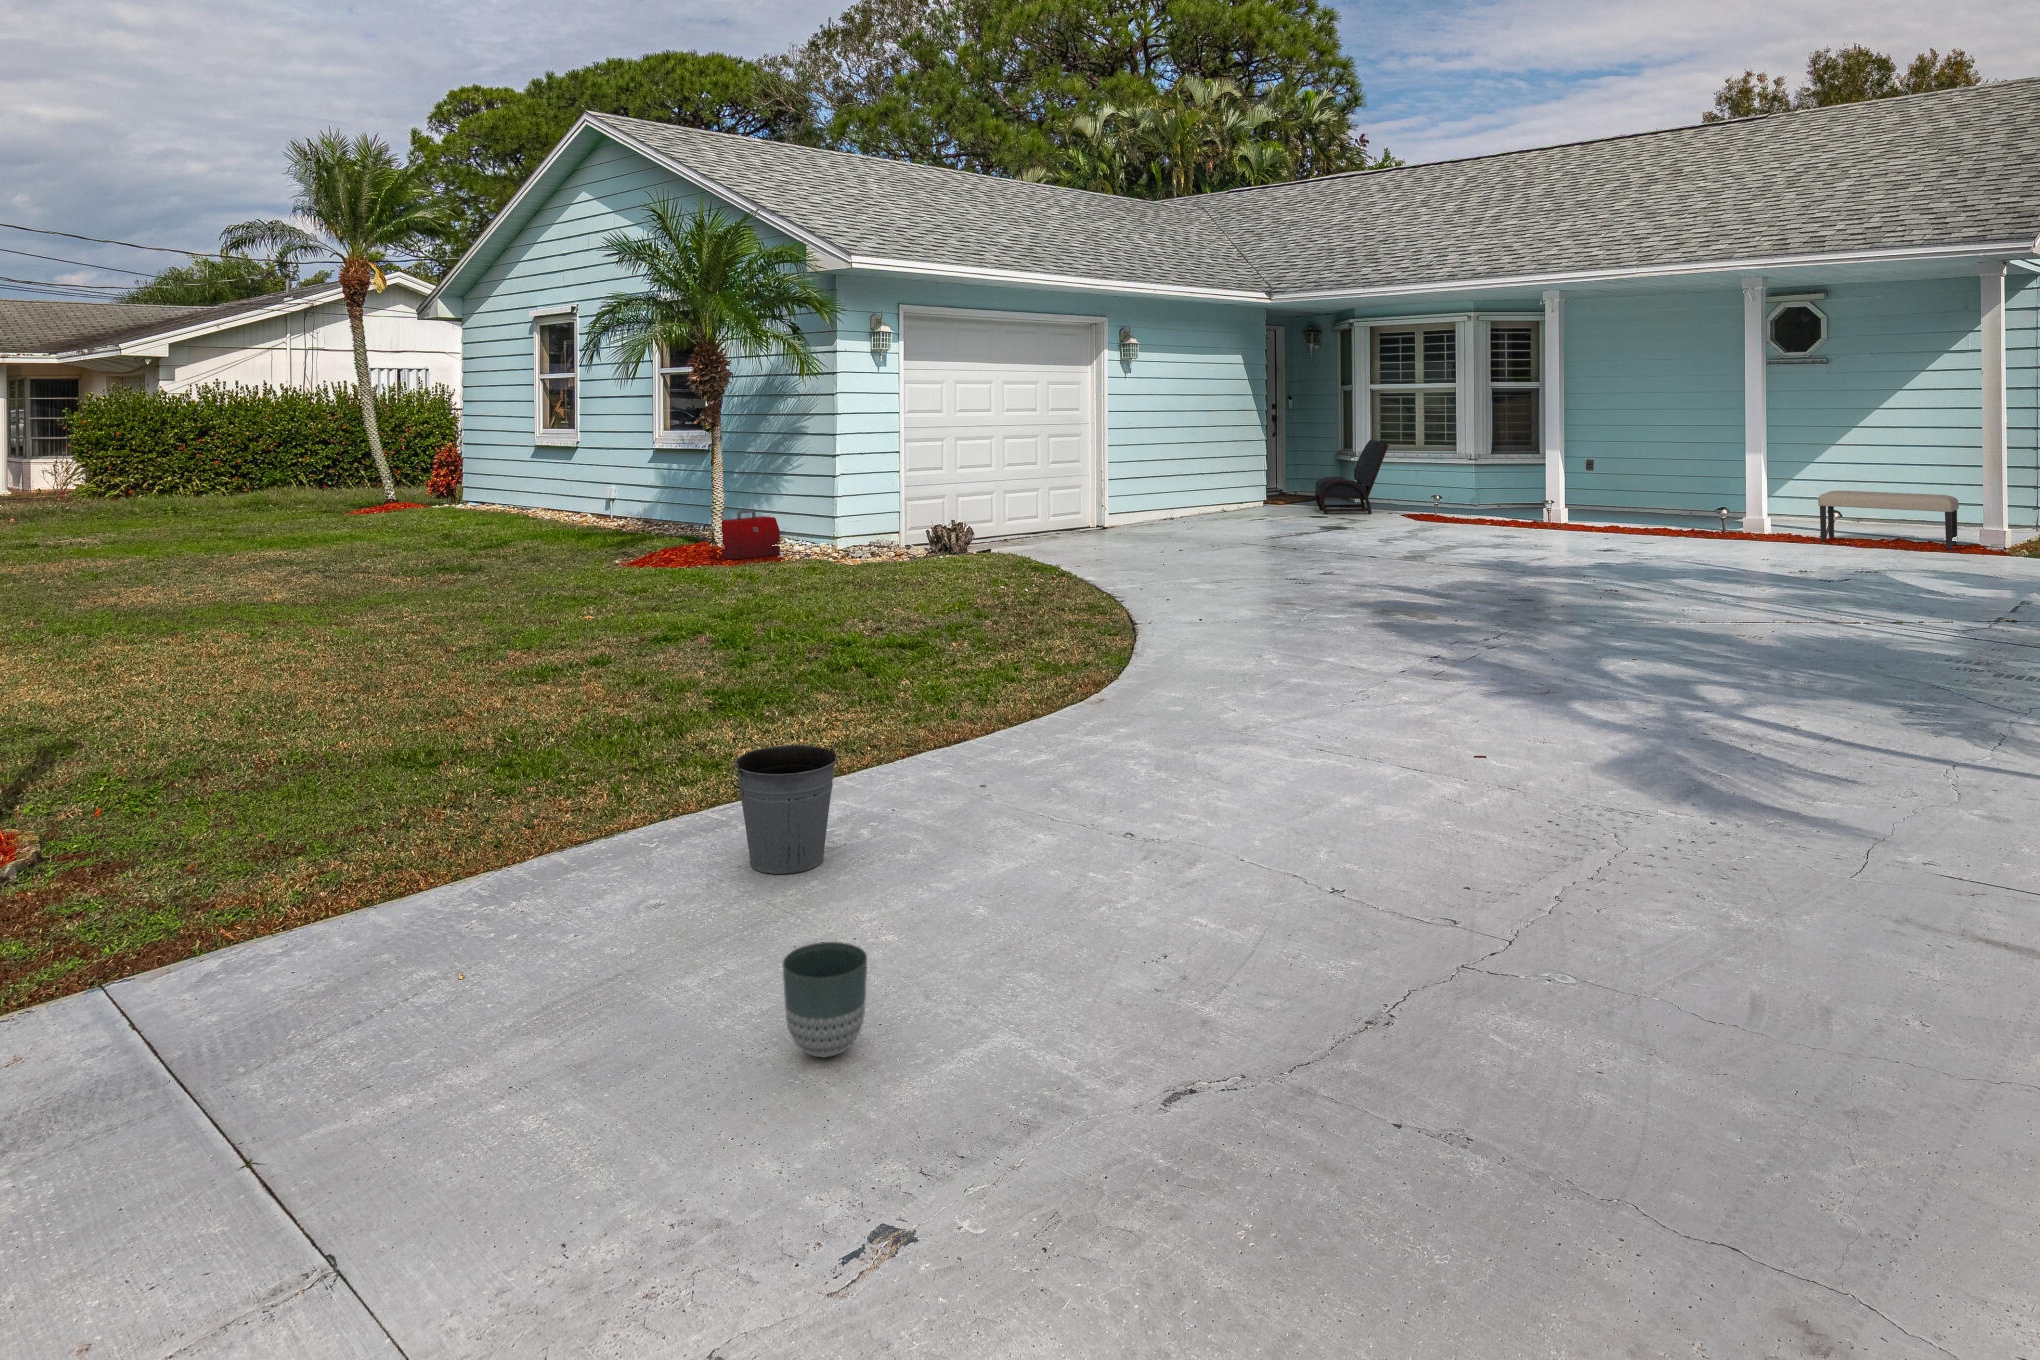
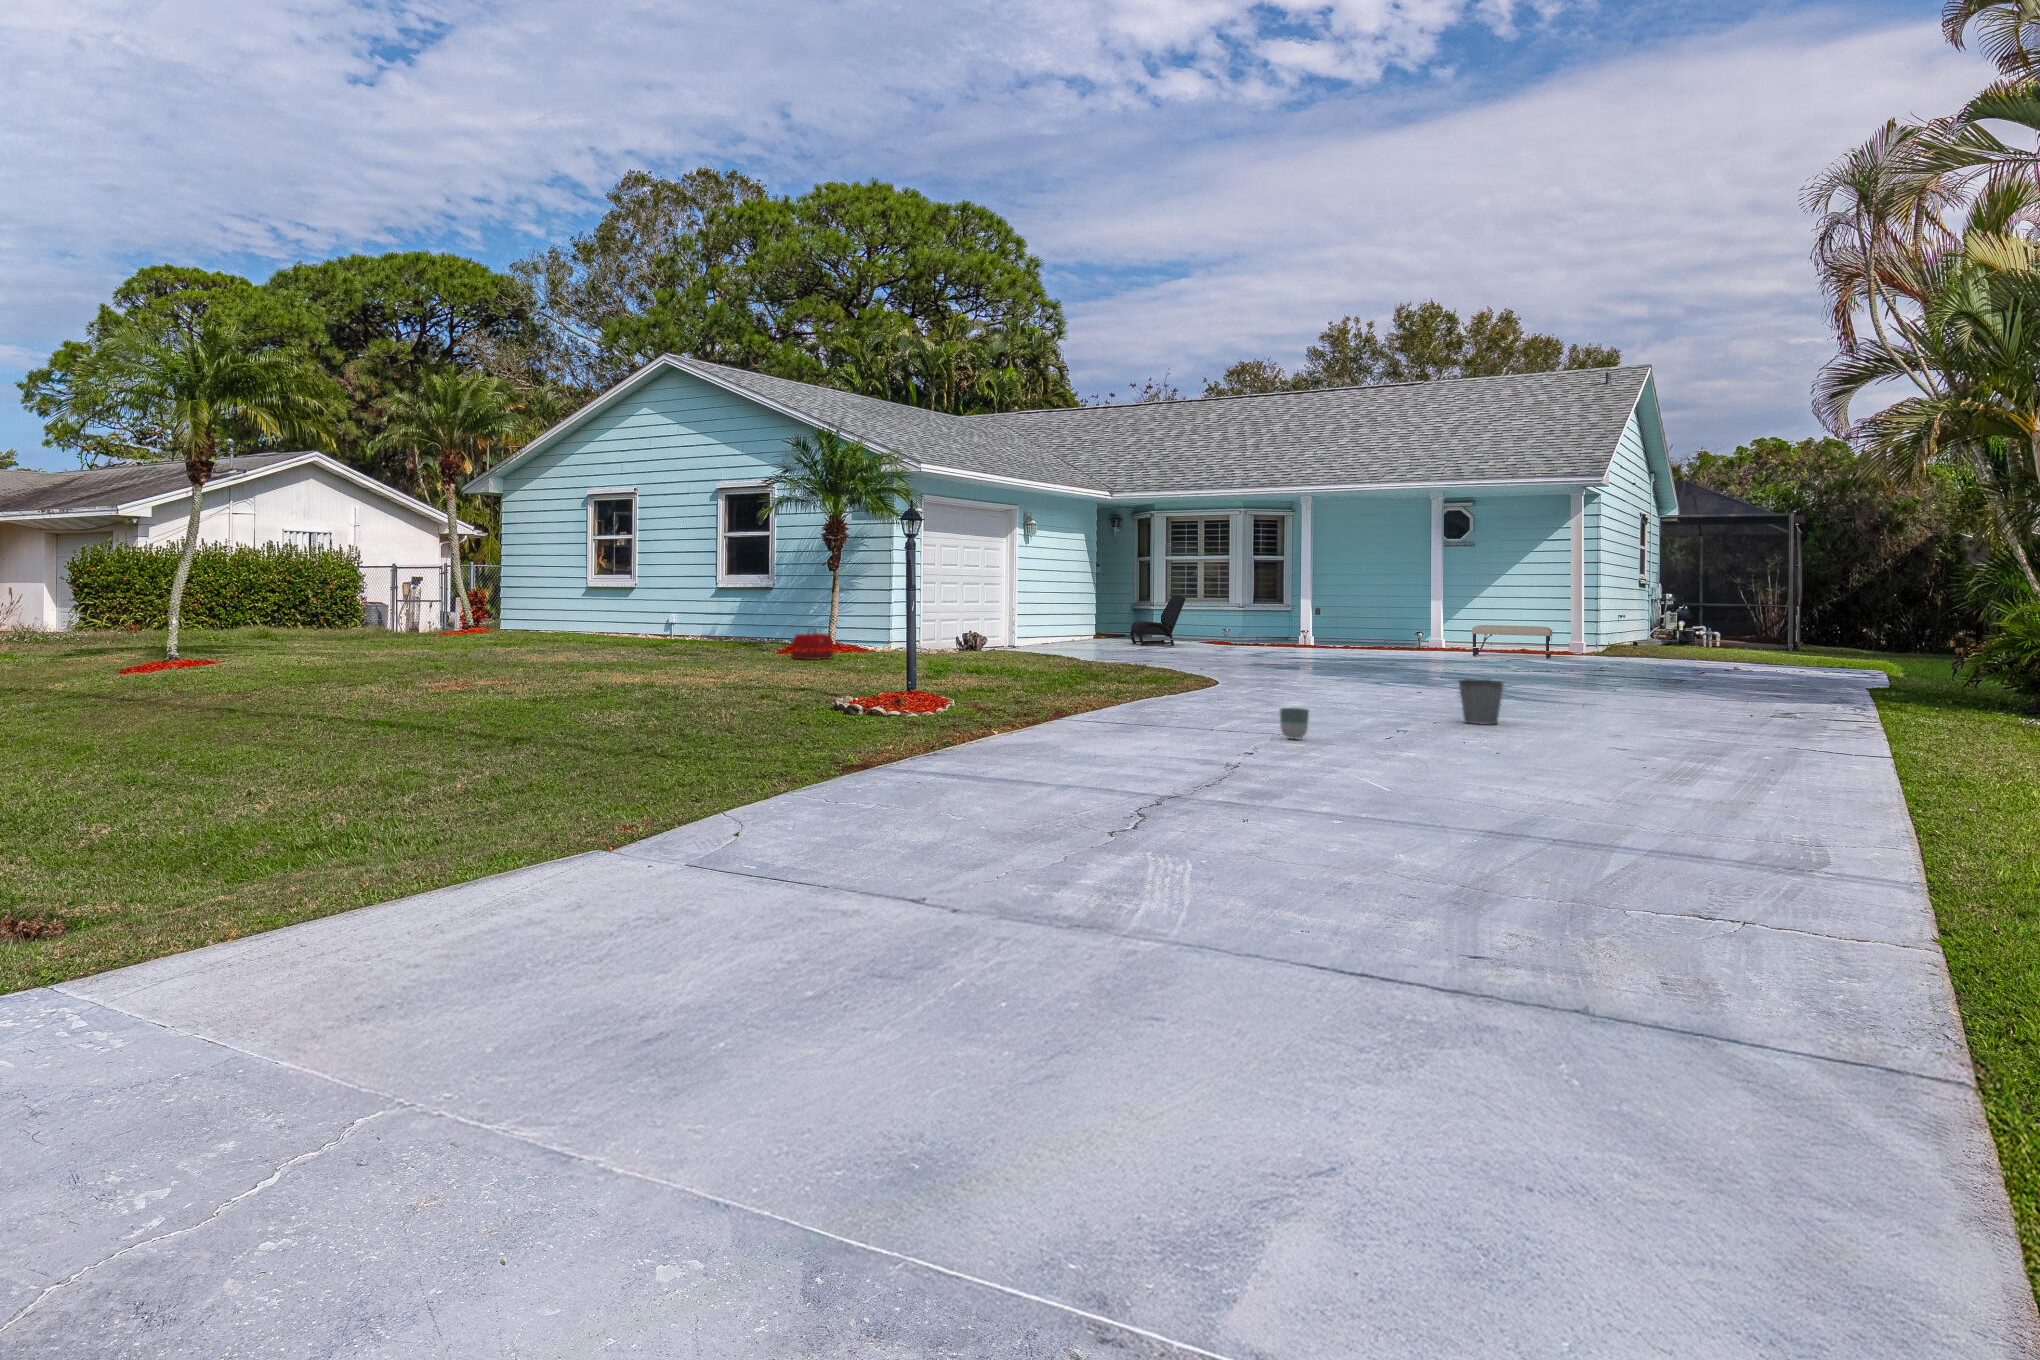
bucket: present [731,745,837,874] -> present [1459,679,1504,725]

